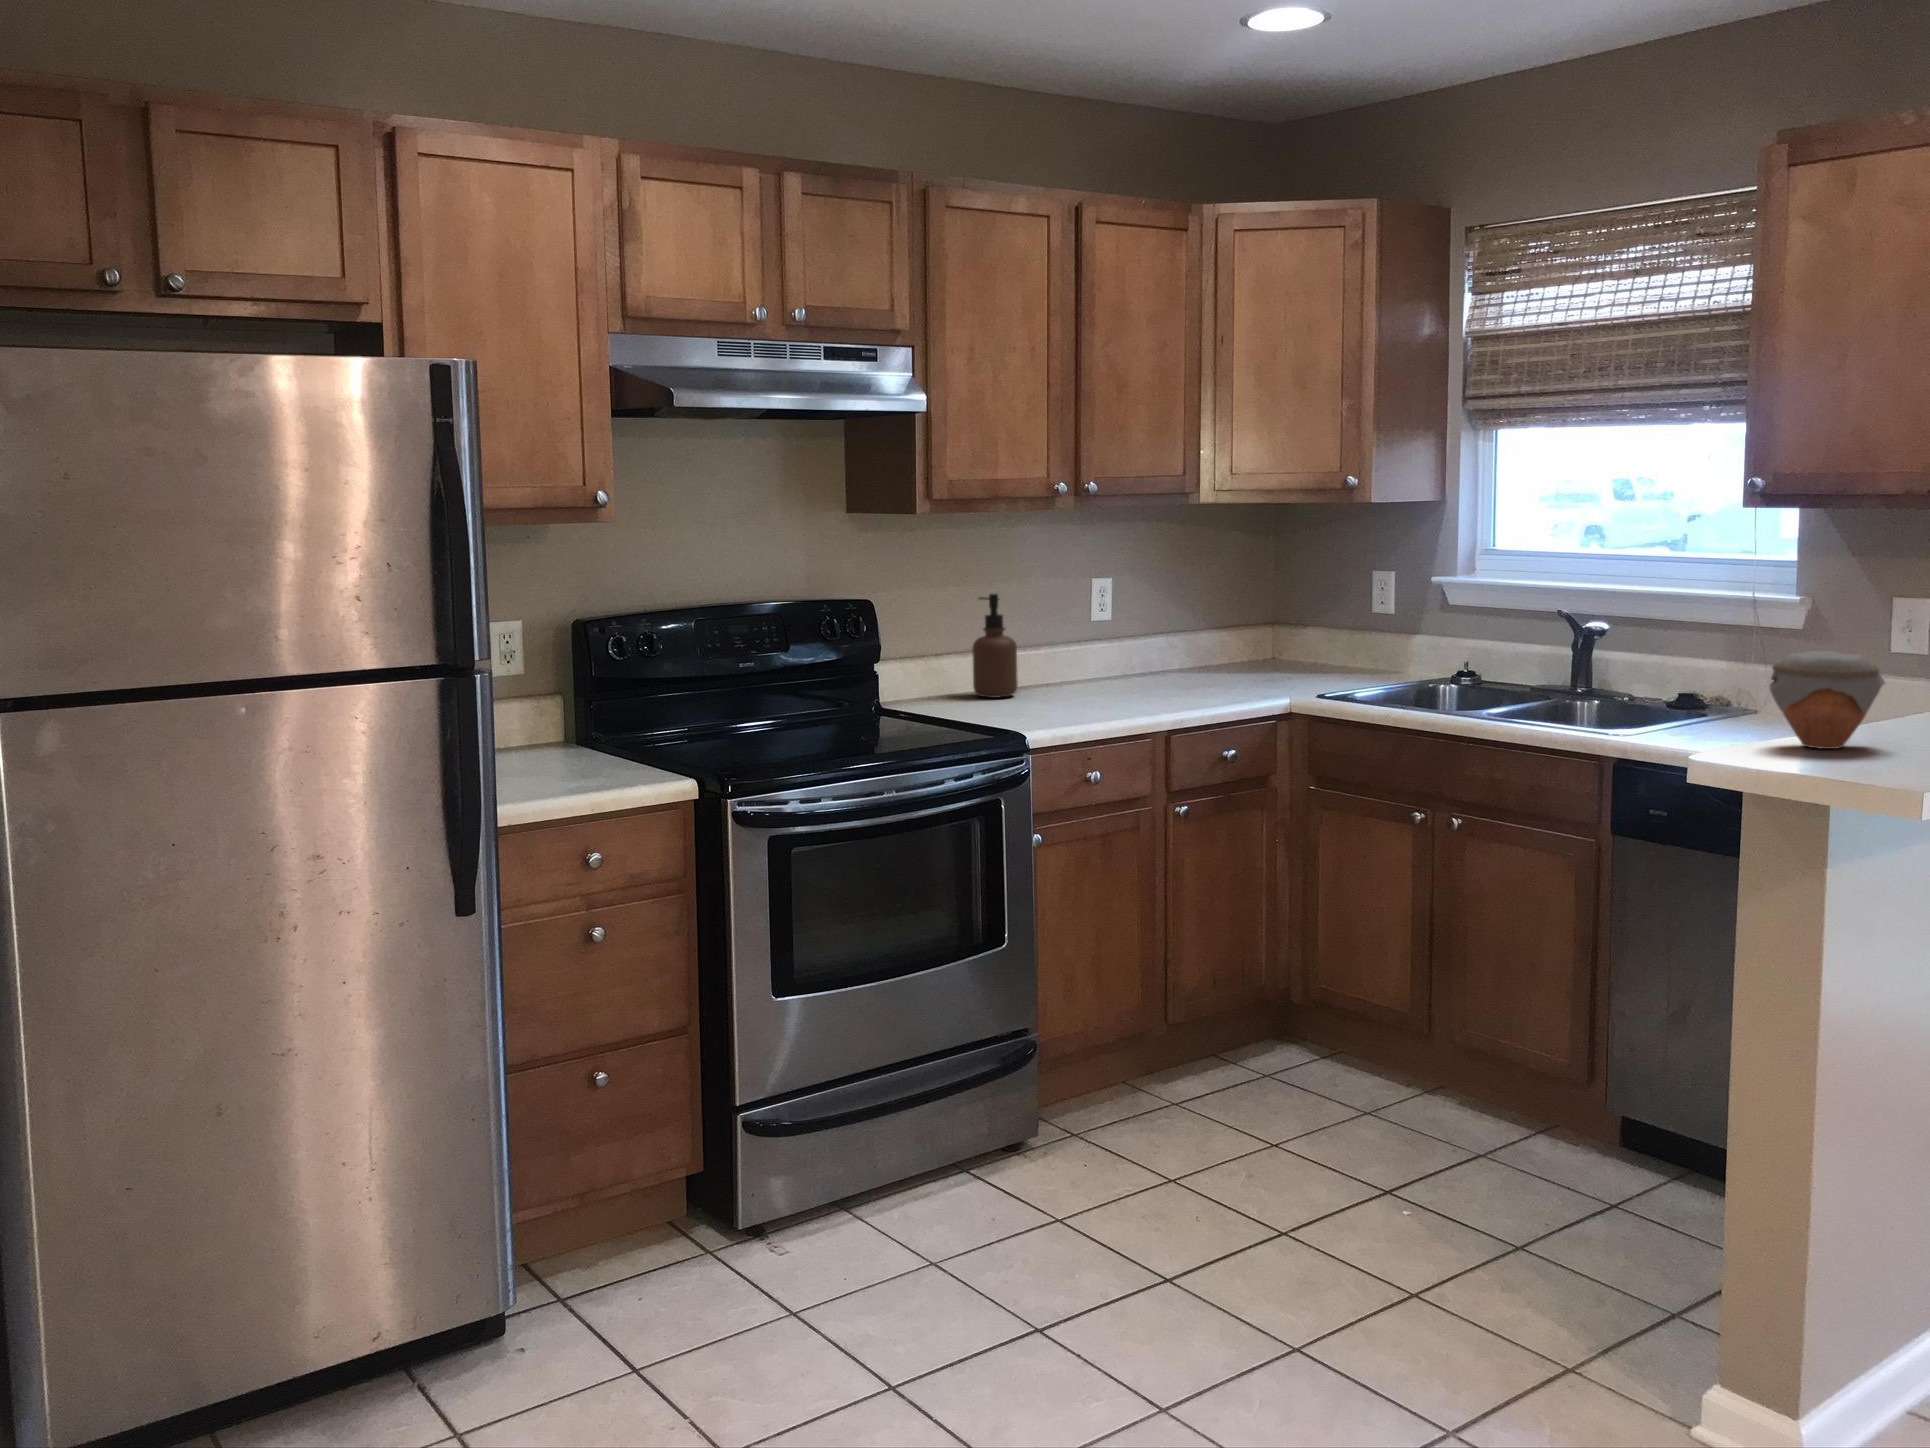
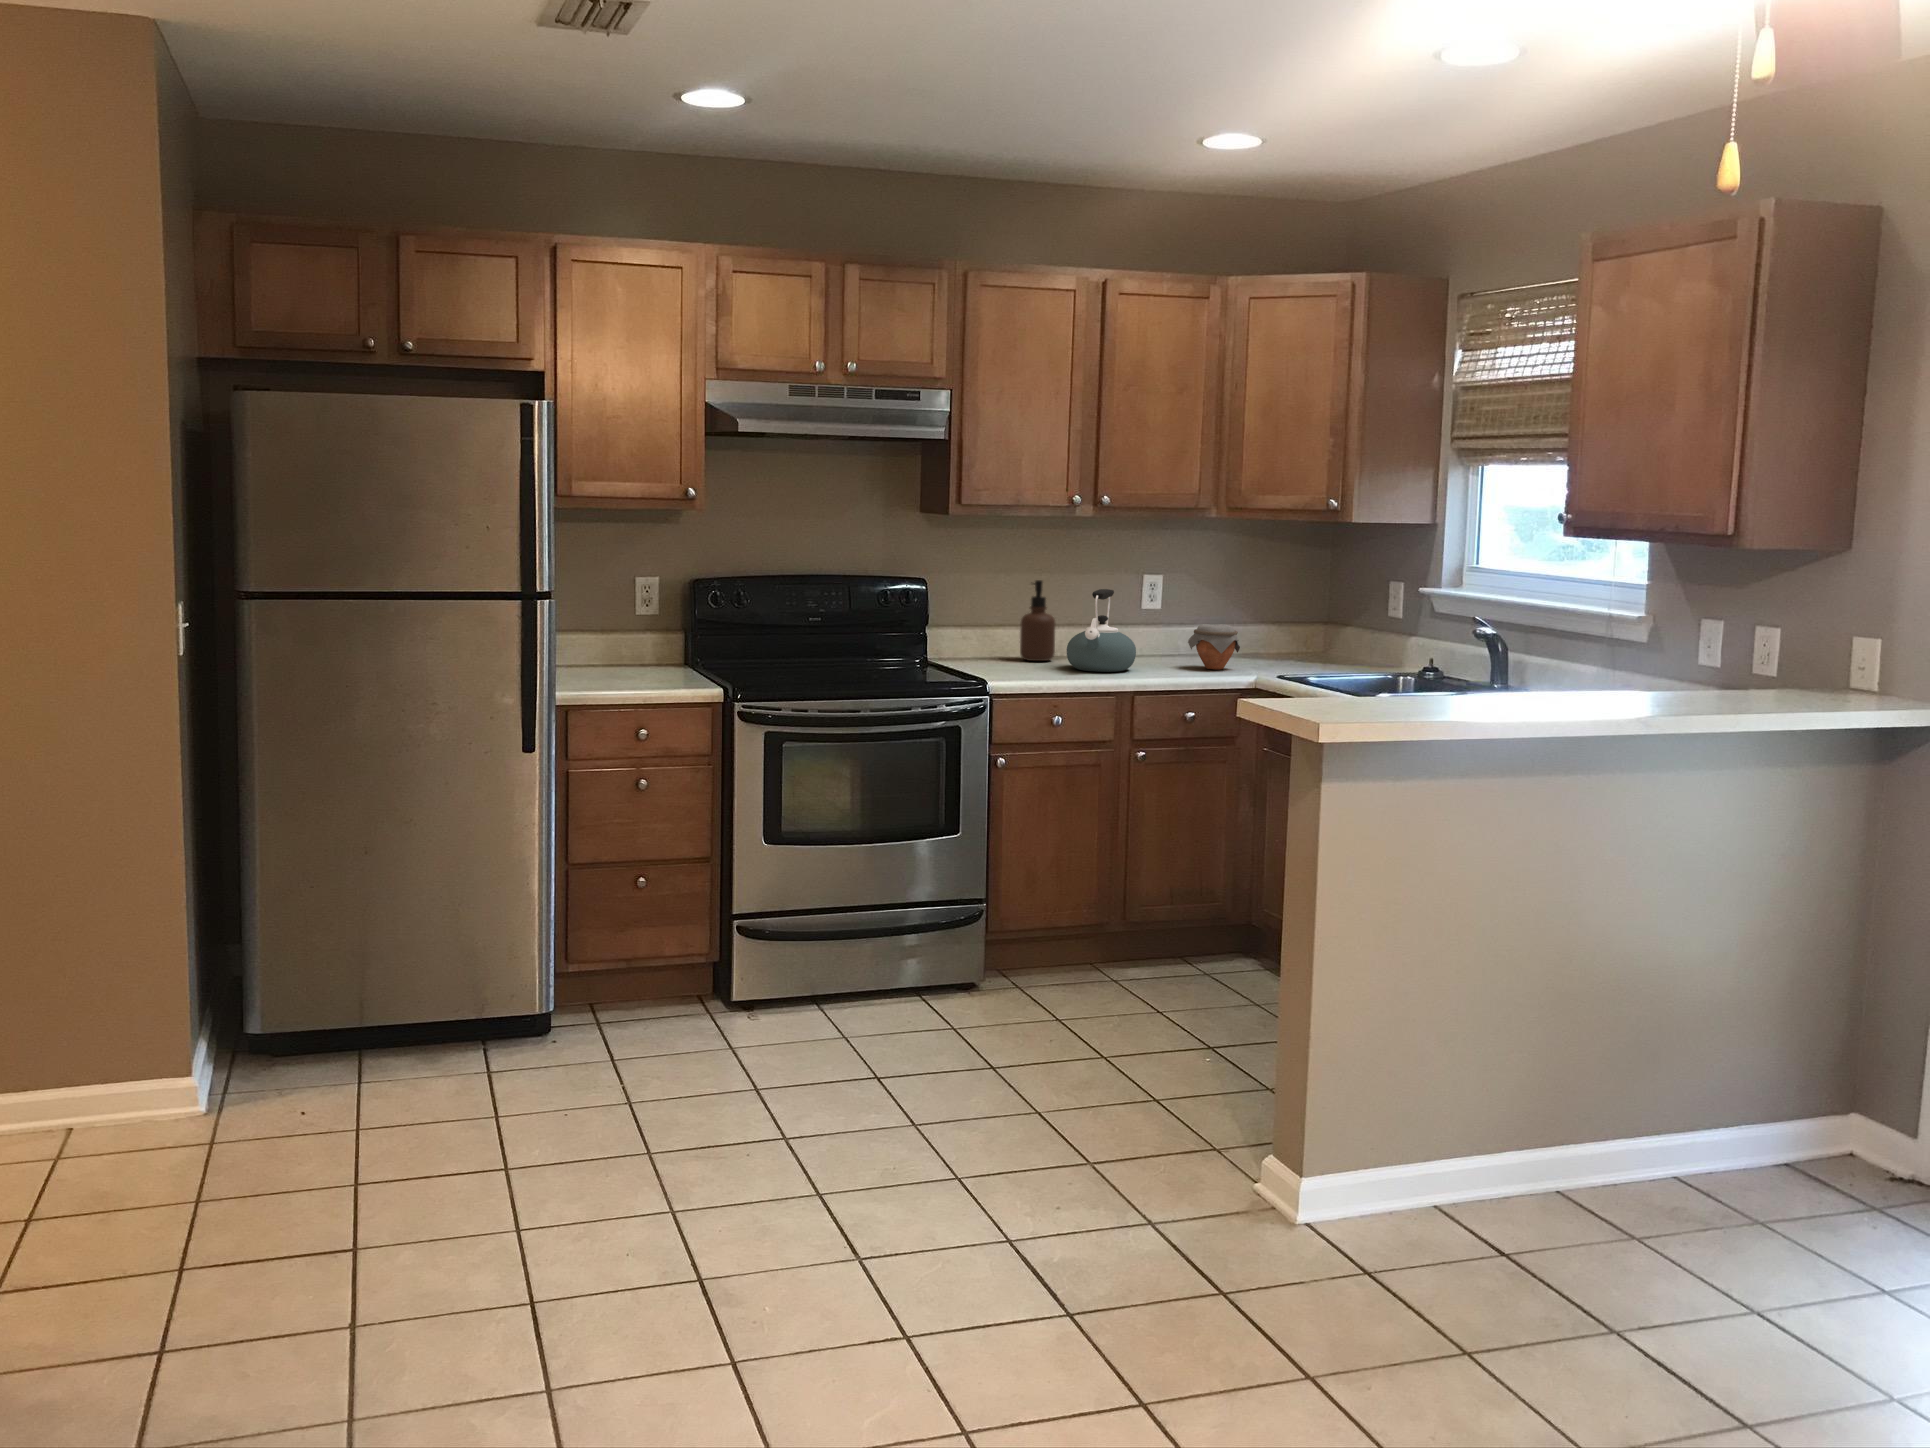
kettle: none [1051,601,1139,706] -> present [1067,589,1136,672]
jar: present [1769,651,1885,749] -> present [1188,624,1240,670]

